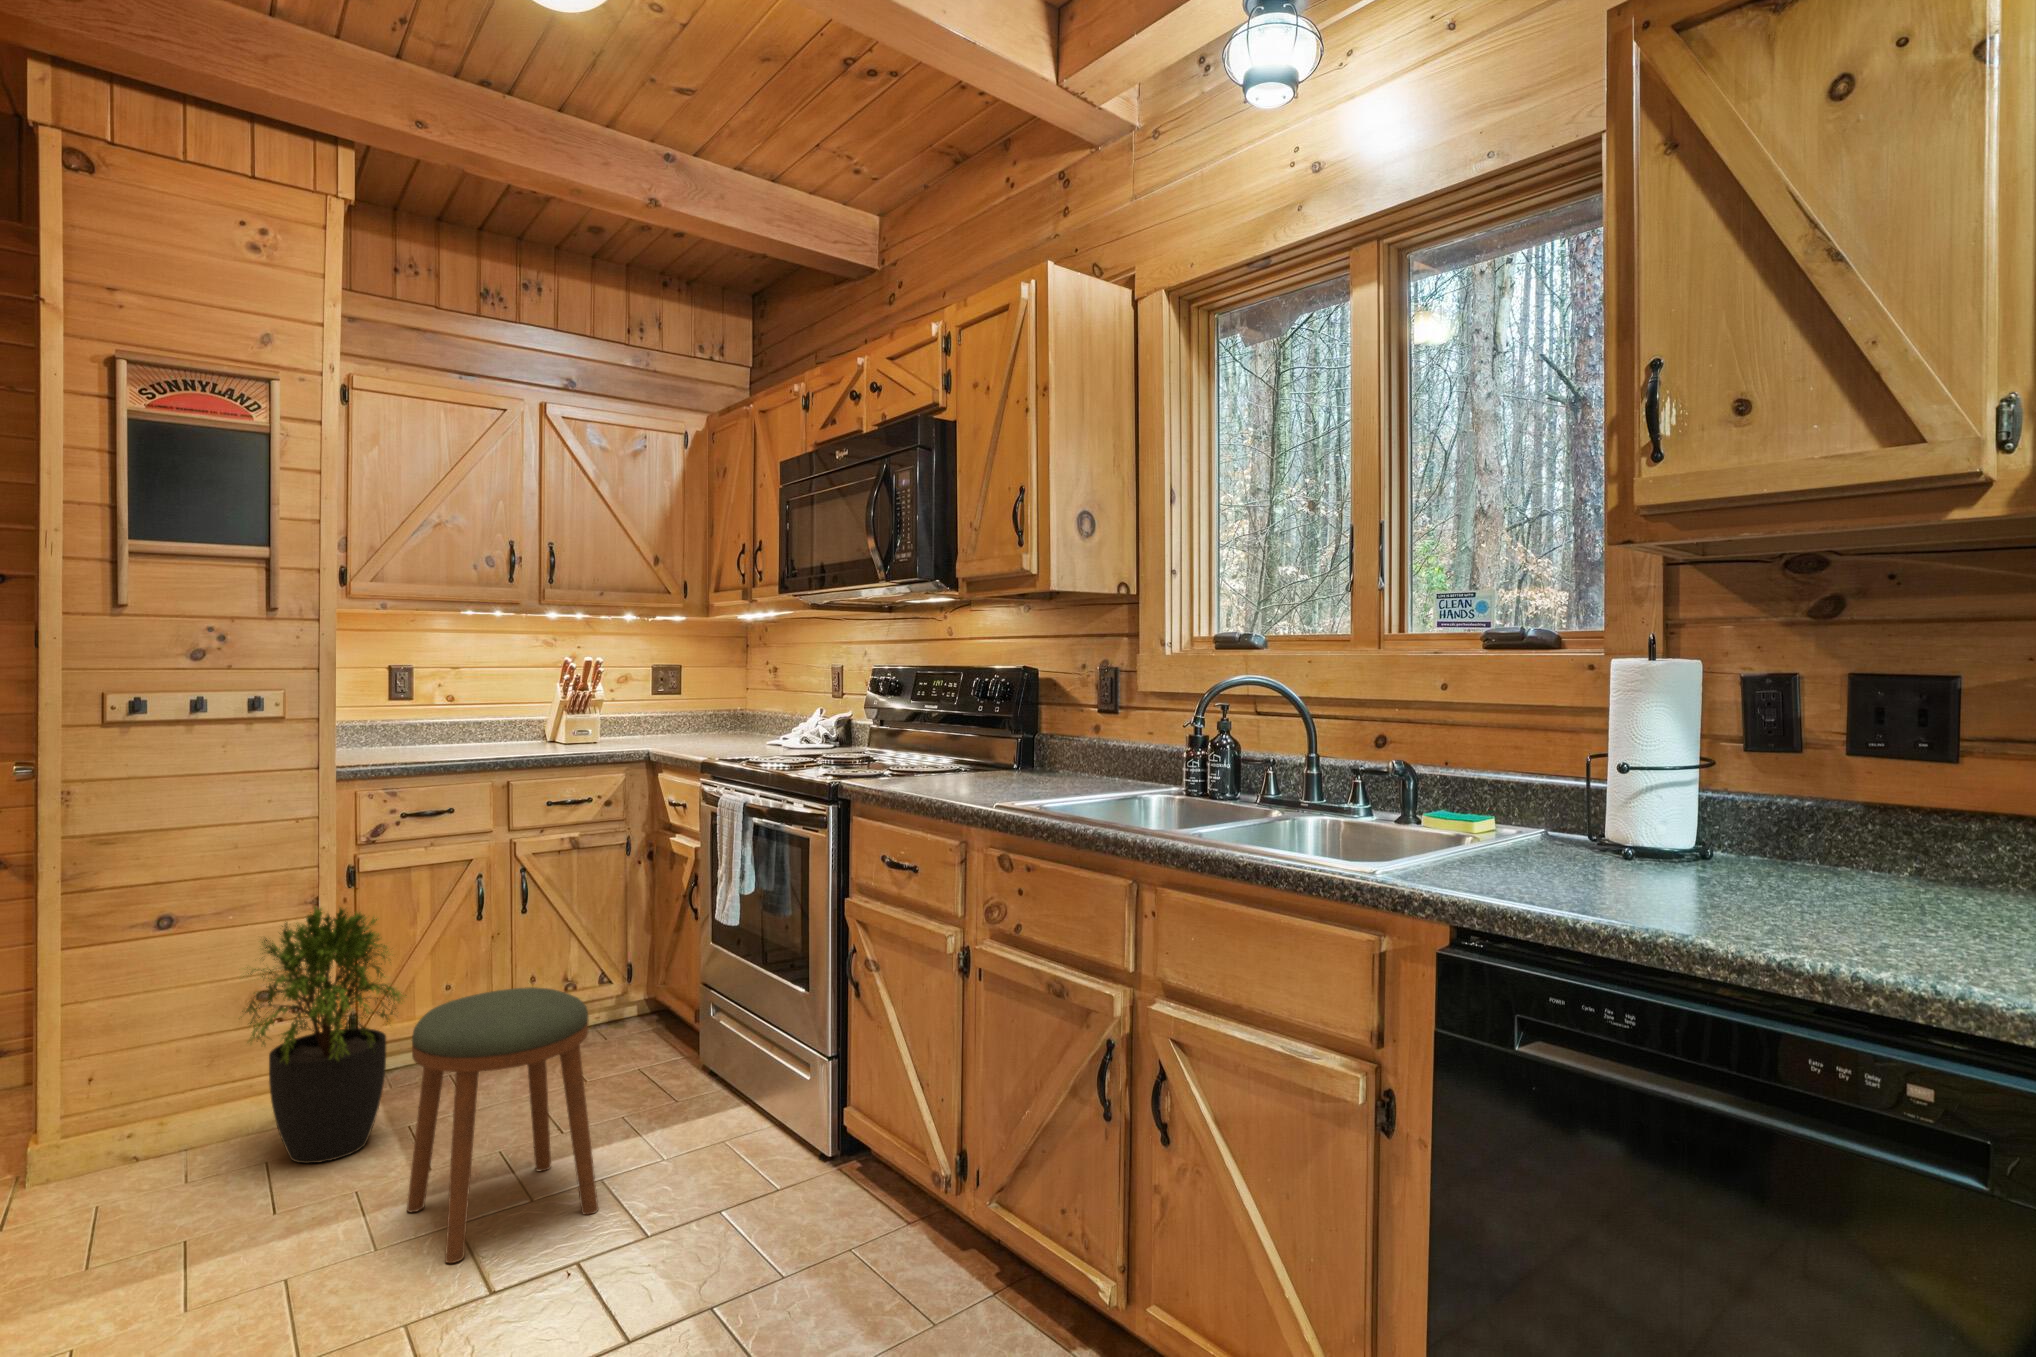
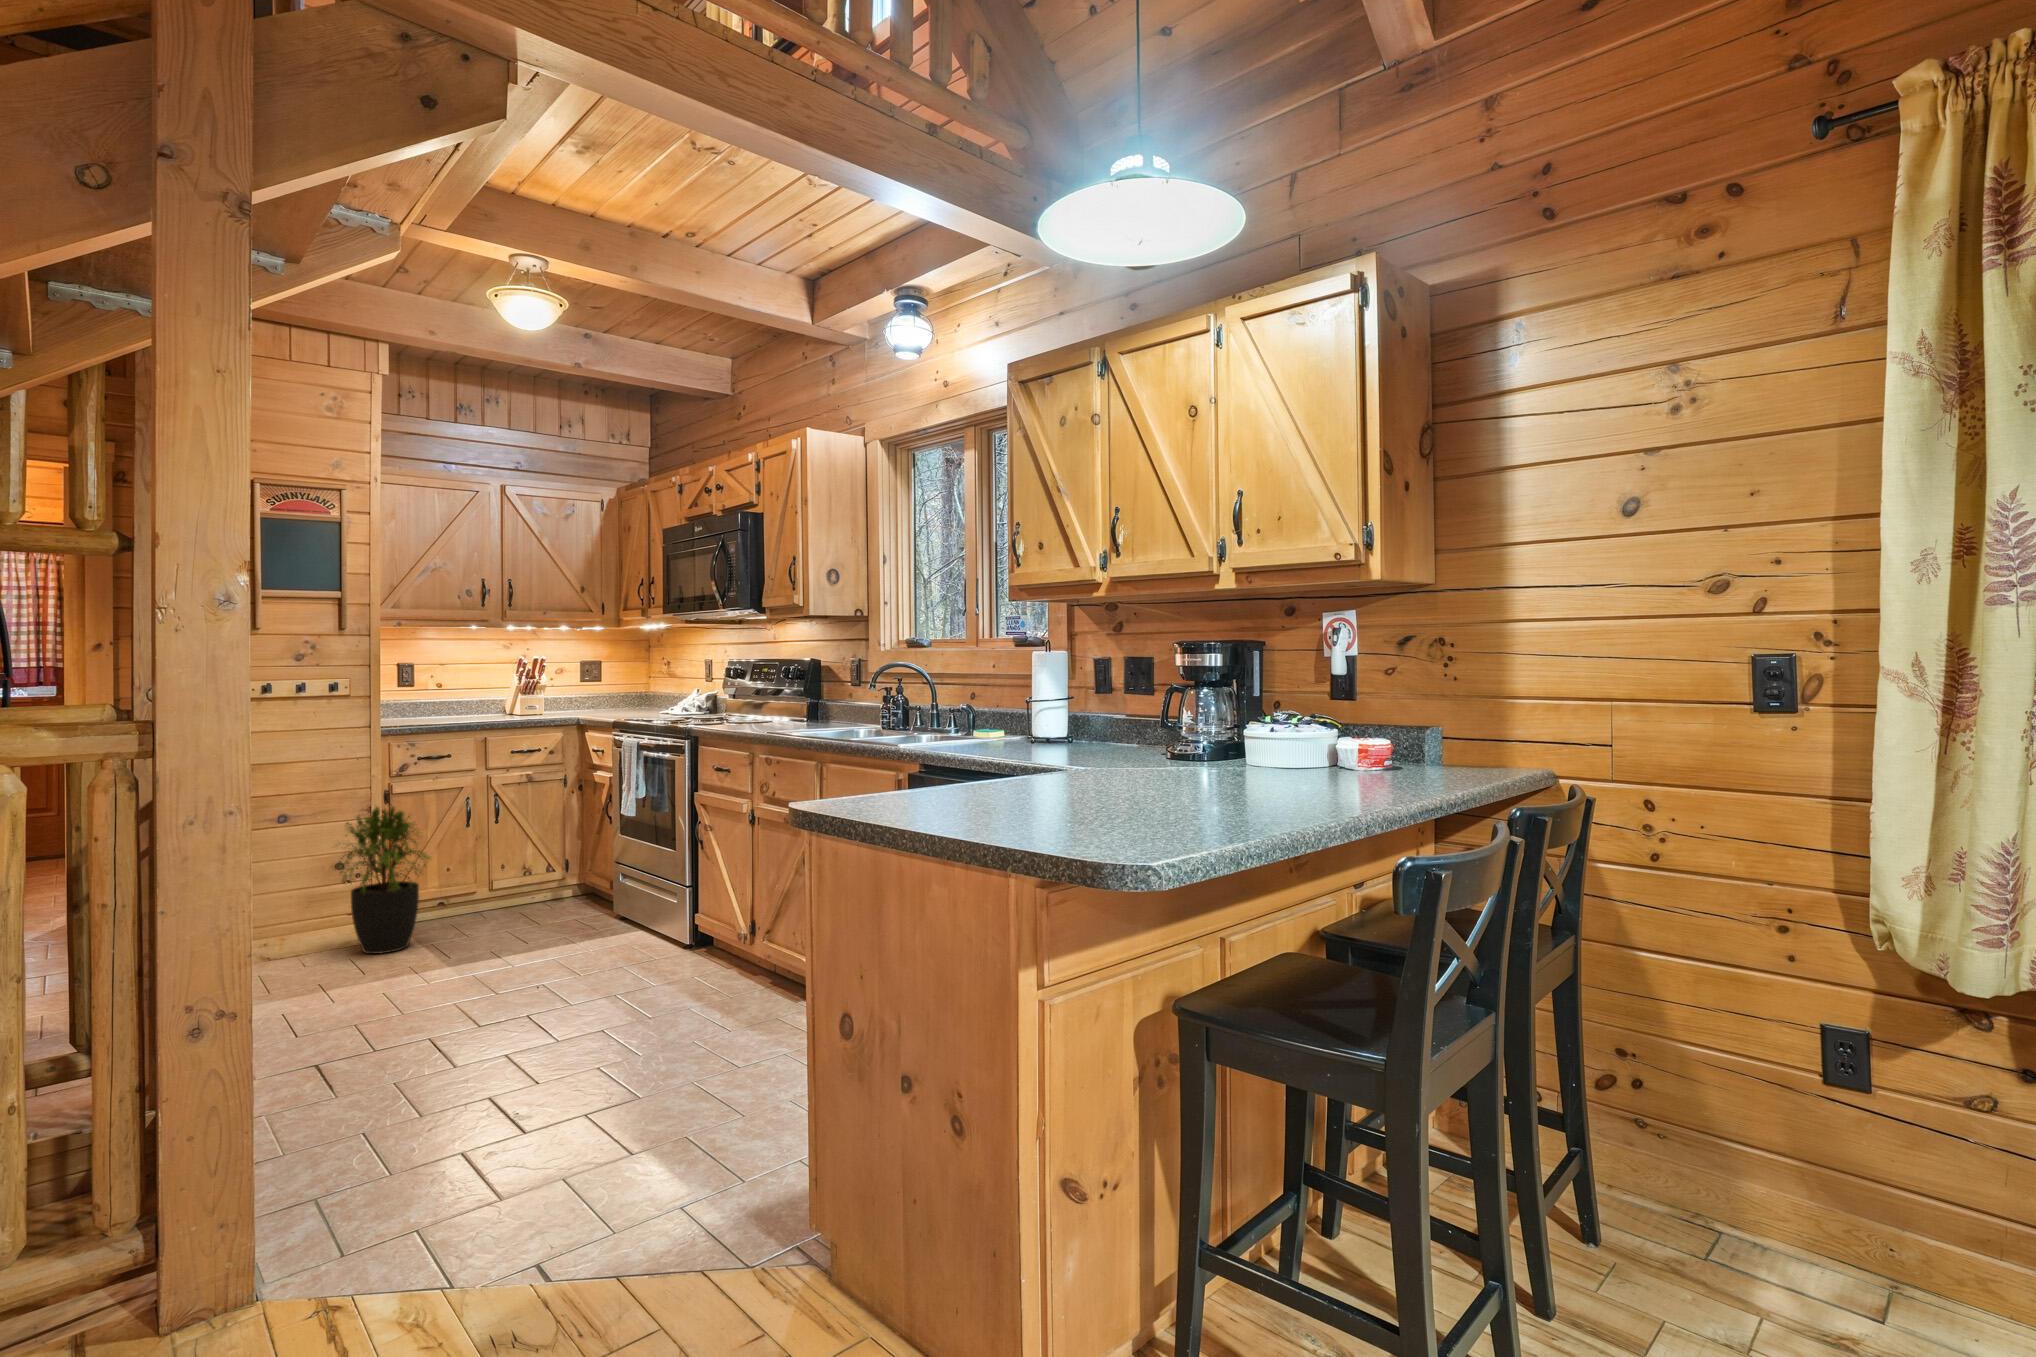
stool: present [407,987,598,1263] -> none [440,846,550,982]

